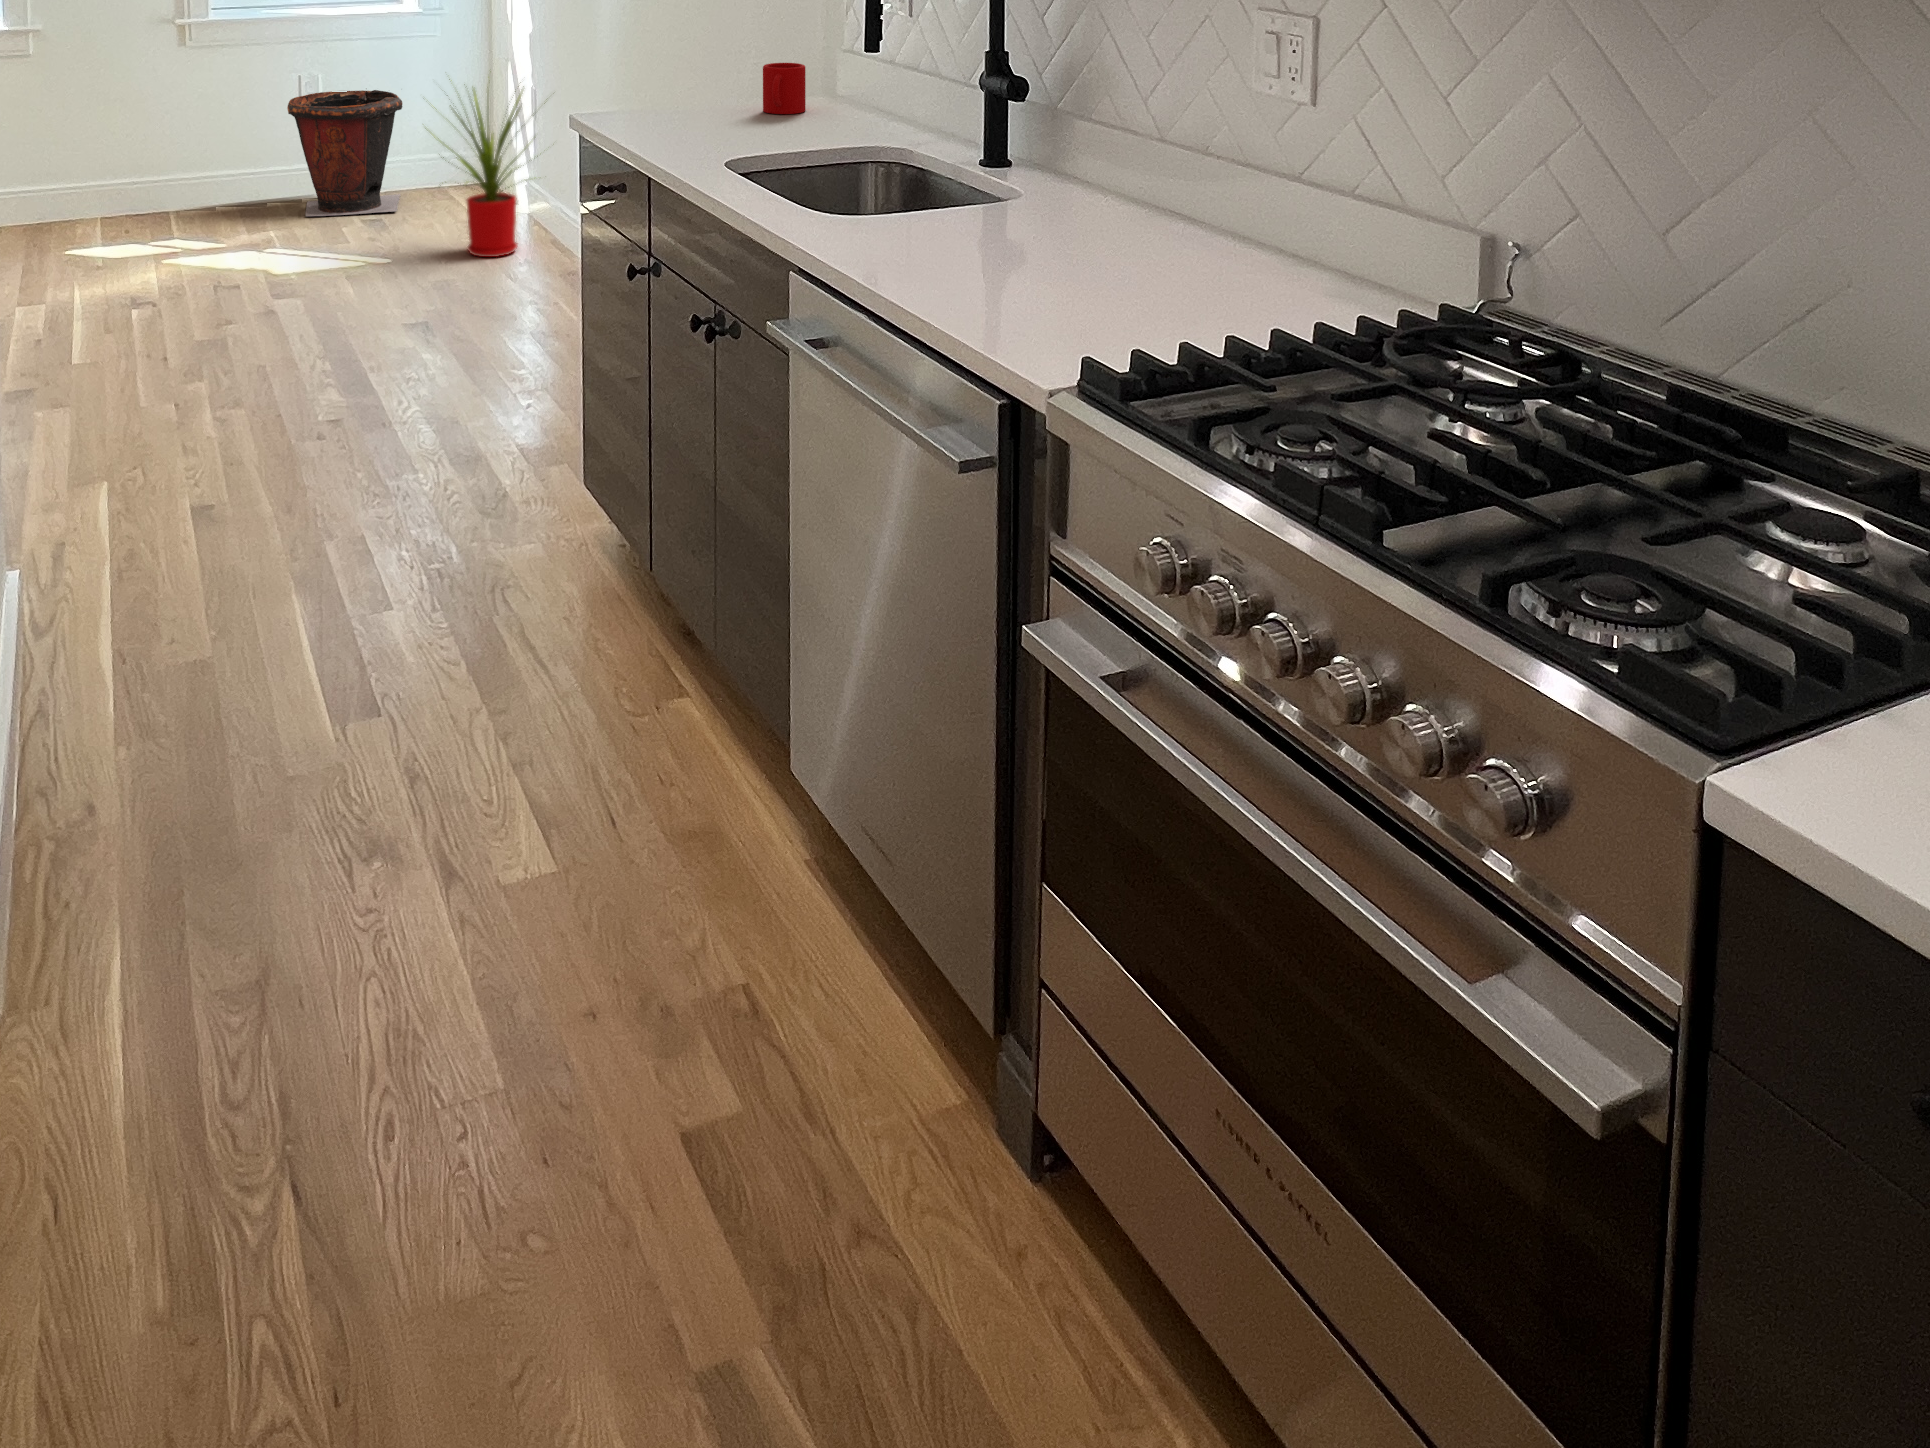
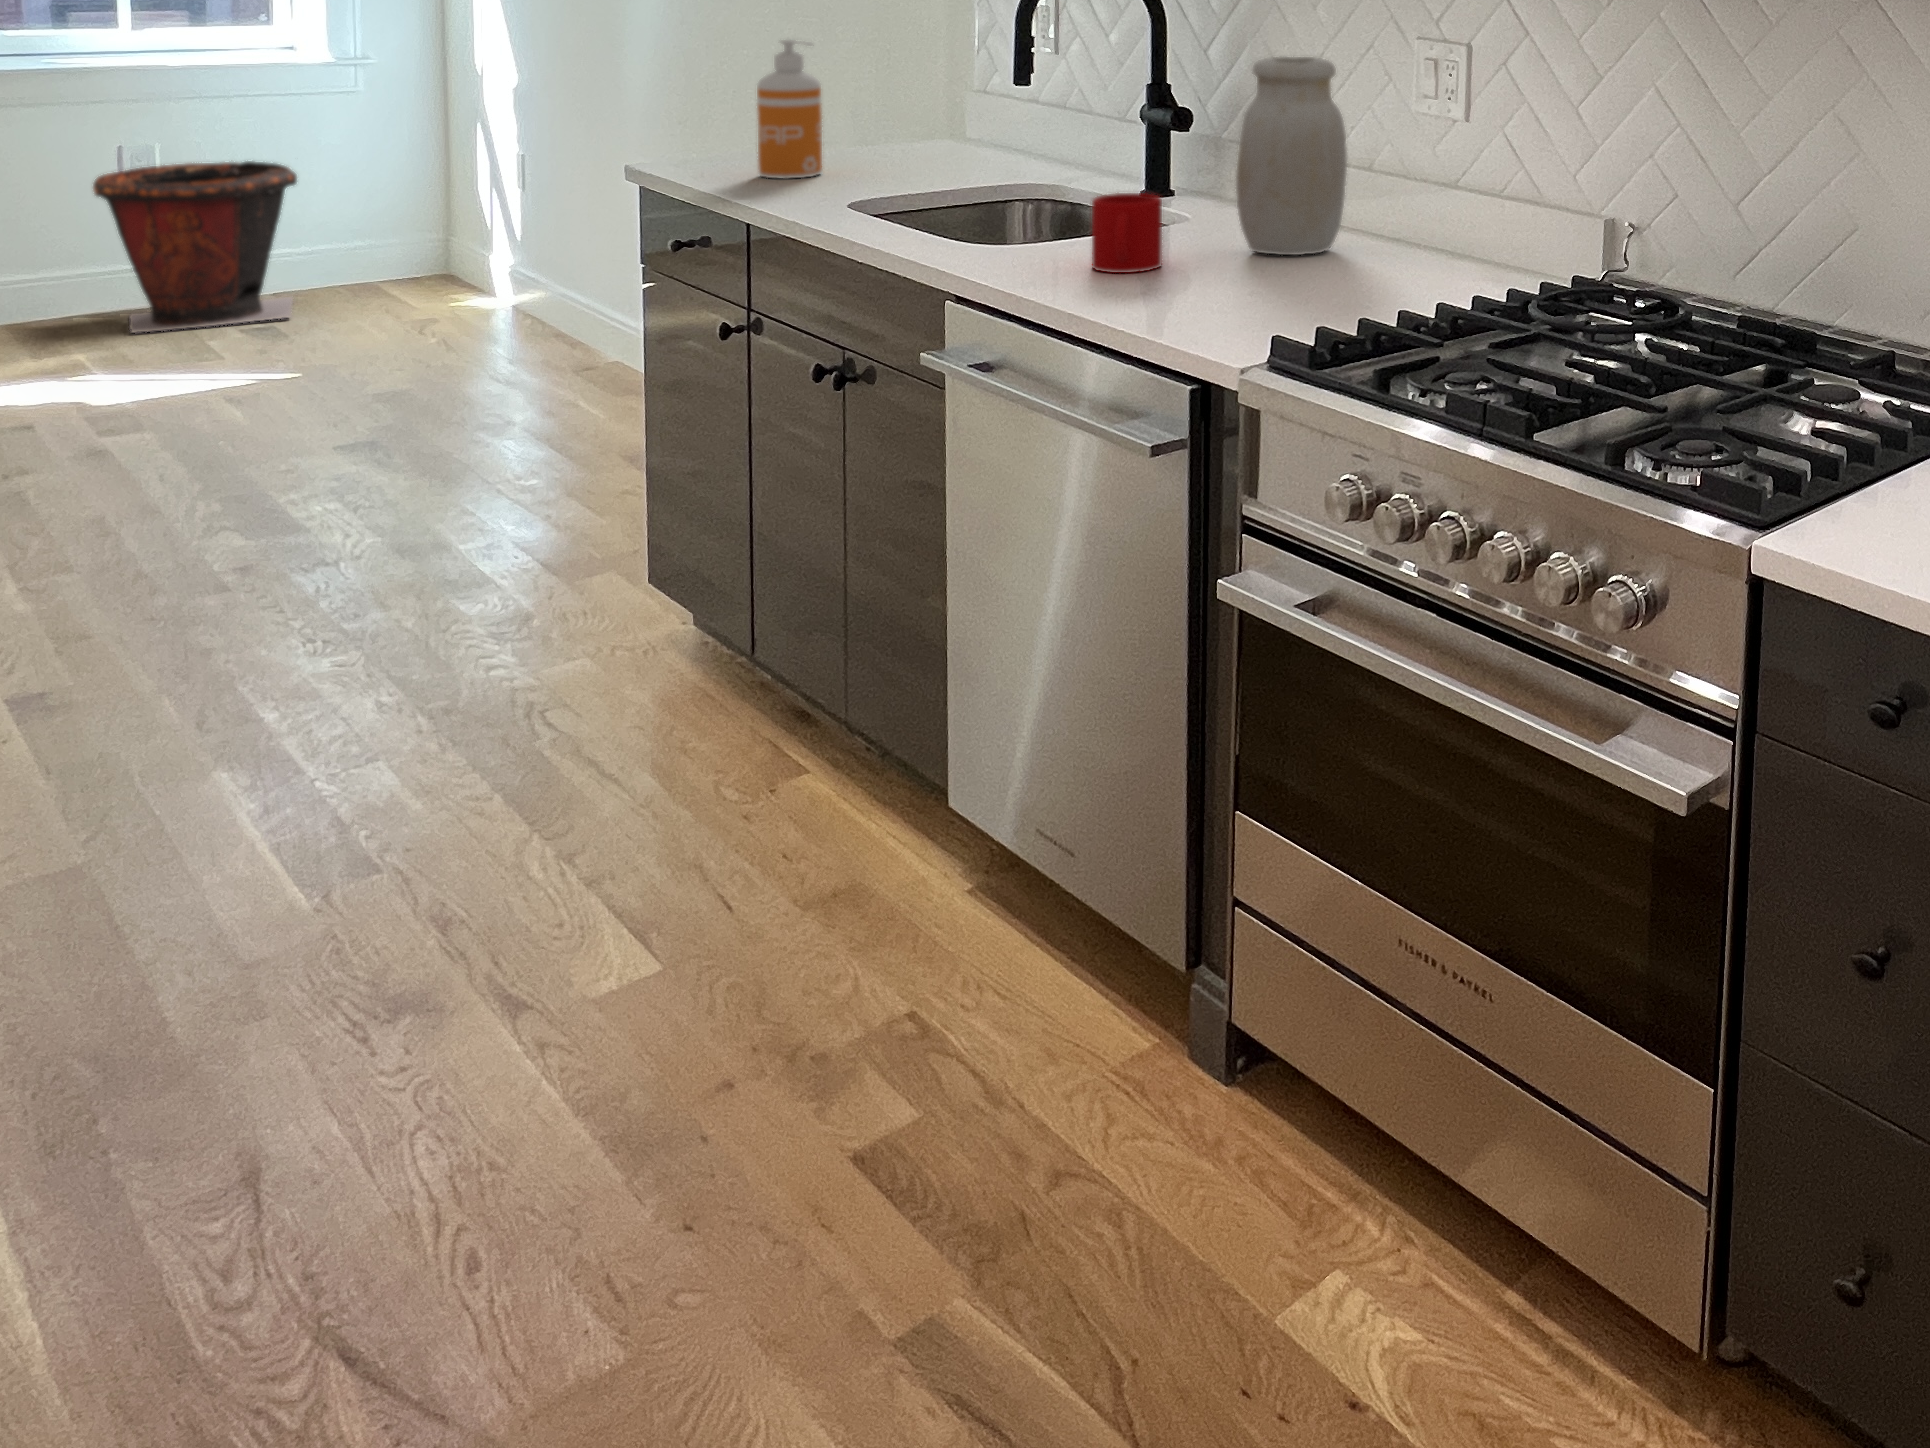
soap dispenser: none [663,6,712,132] -> present [757,39,822,178]
jar: none [1059,31,1171,245] -> present [1236,57,1347,255]
mug: present [763,63,806,114] -> present [1092,193,1162,273]
house plant: present [434,79,545,257] -> none [339,128,558,363]

